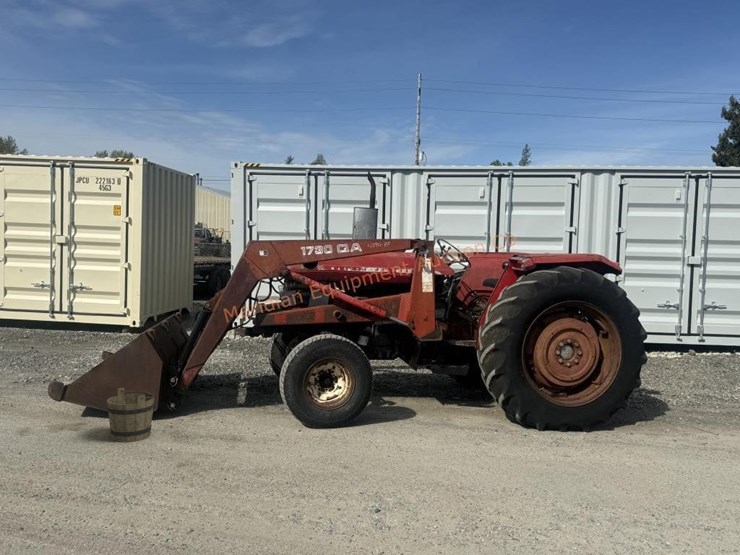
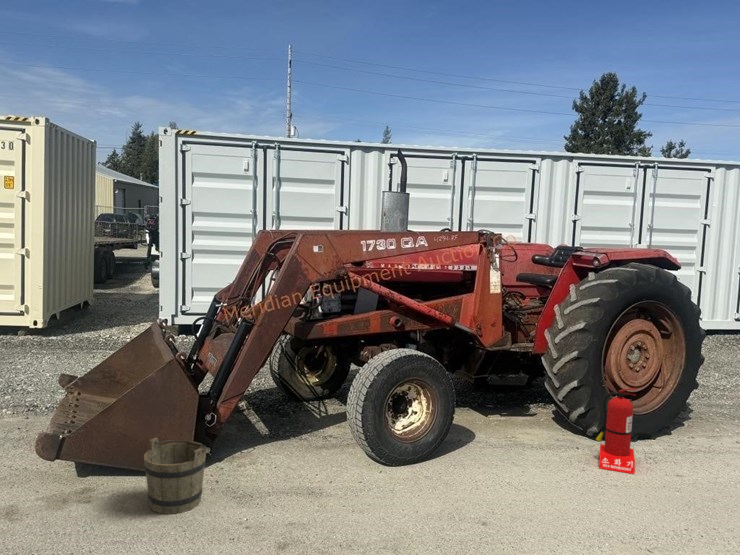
fire extinguisher: none [495,376,539,455] -> present [596,388,636,474]

